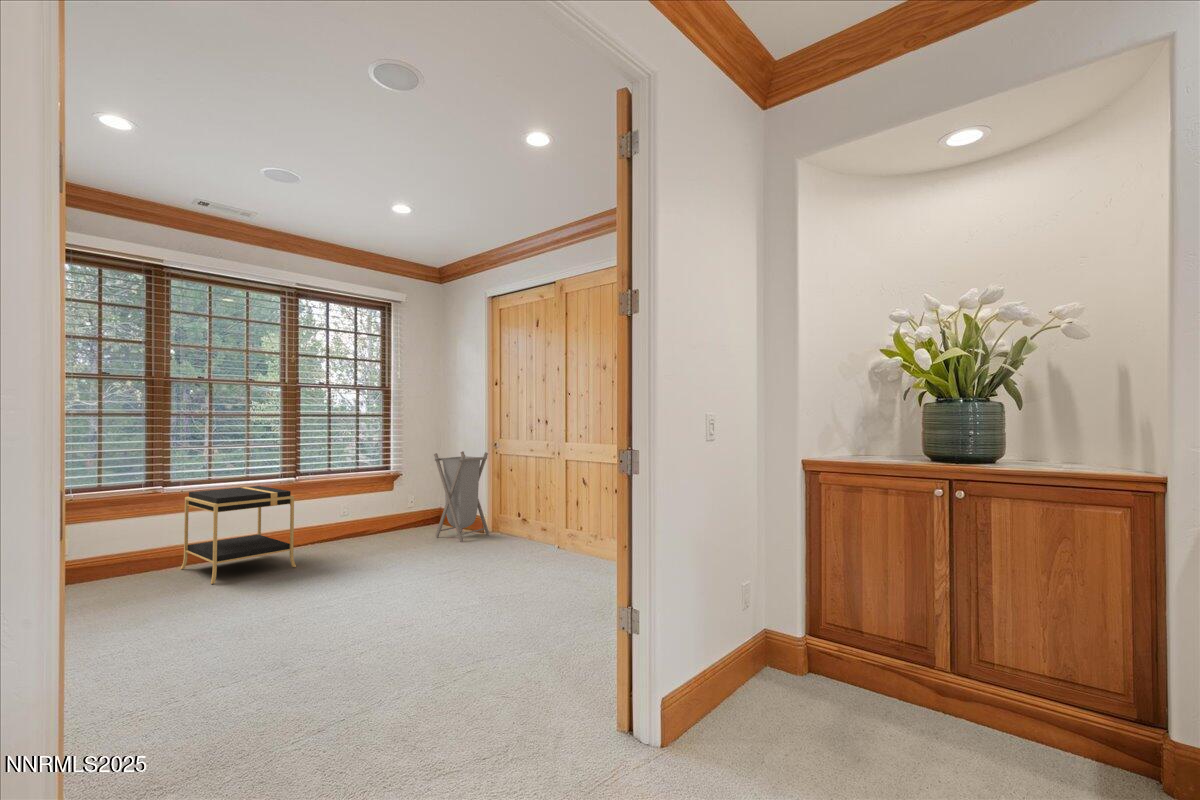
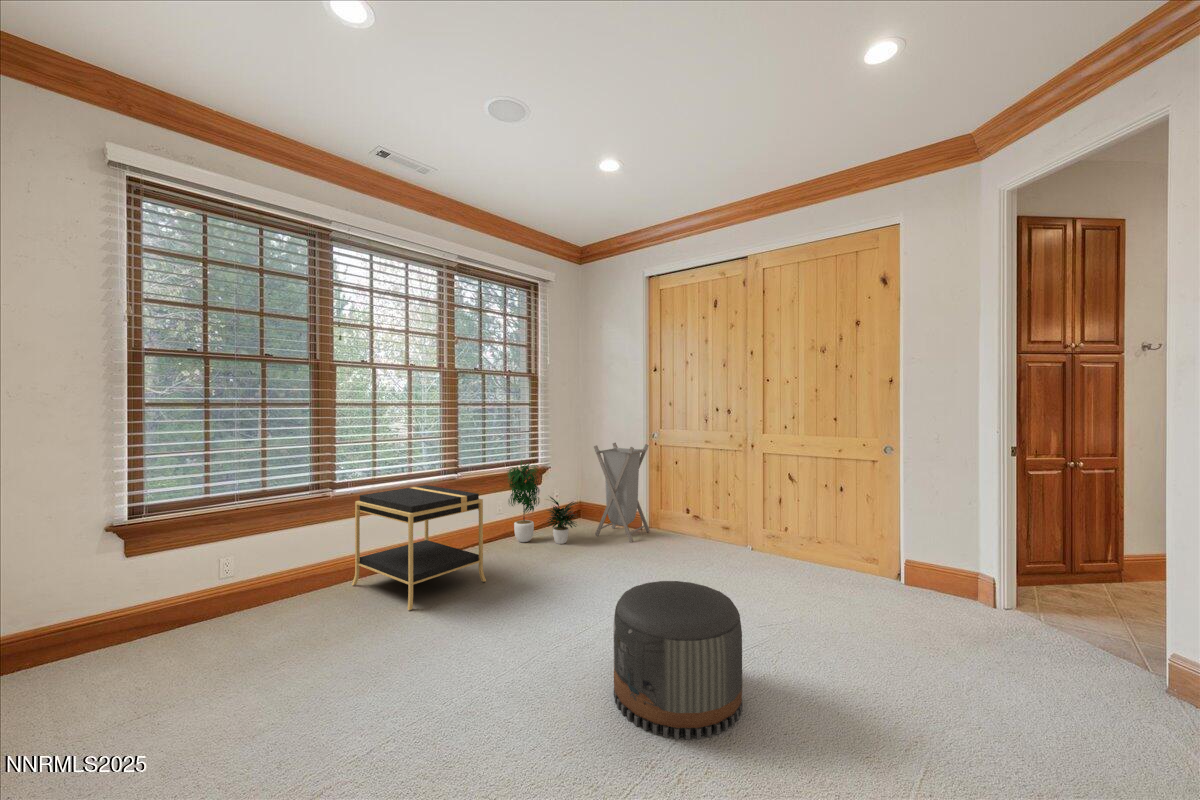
potted plant: none [348,465,414,543] -> present [508,461,577,544]
pouf: none [304,548,407,649] -> present [614,581,742,740]

